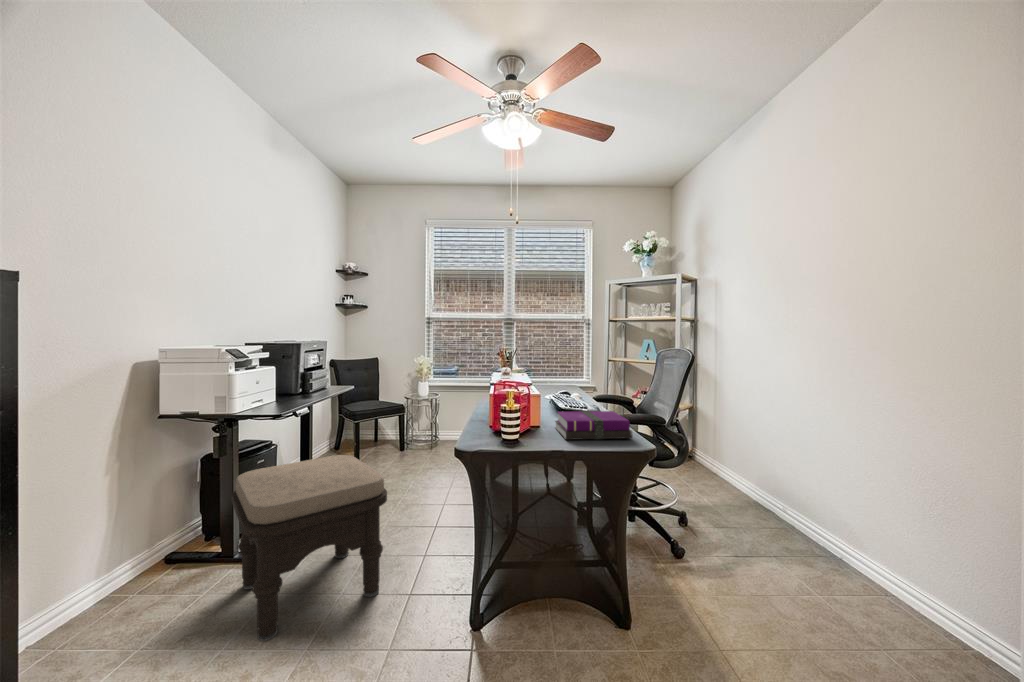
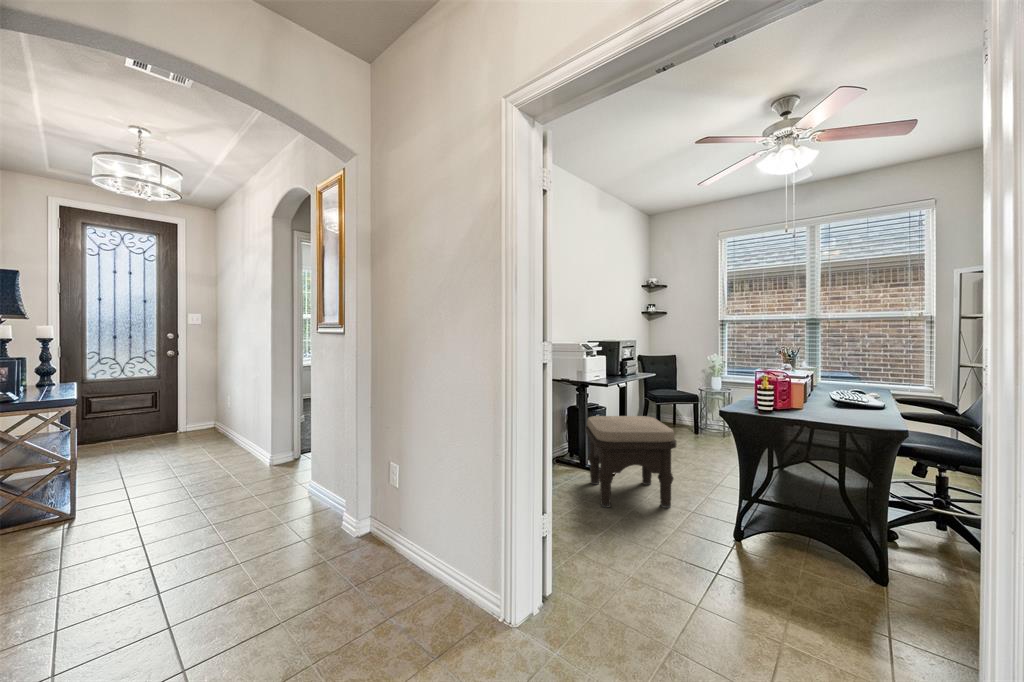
notebook: present [555,411,633,440] -> none [816,397,893,423]

